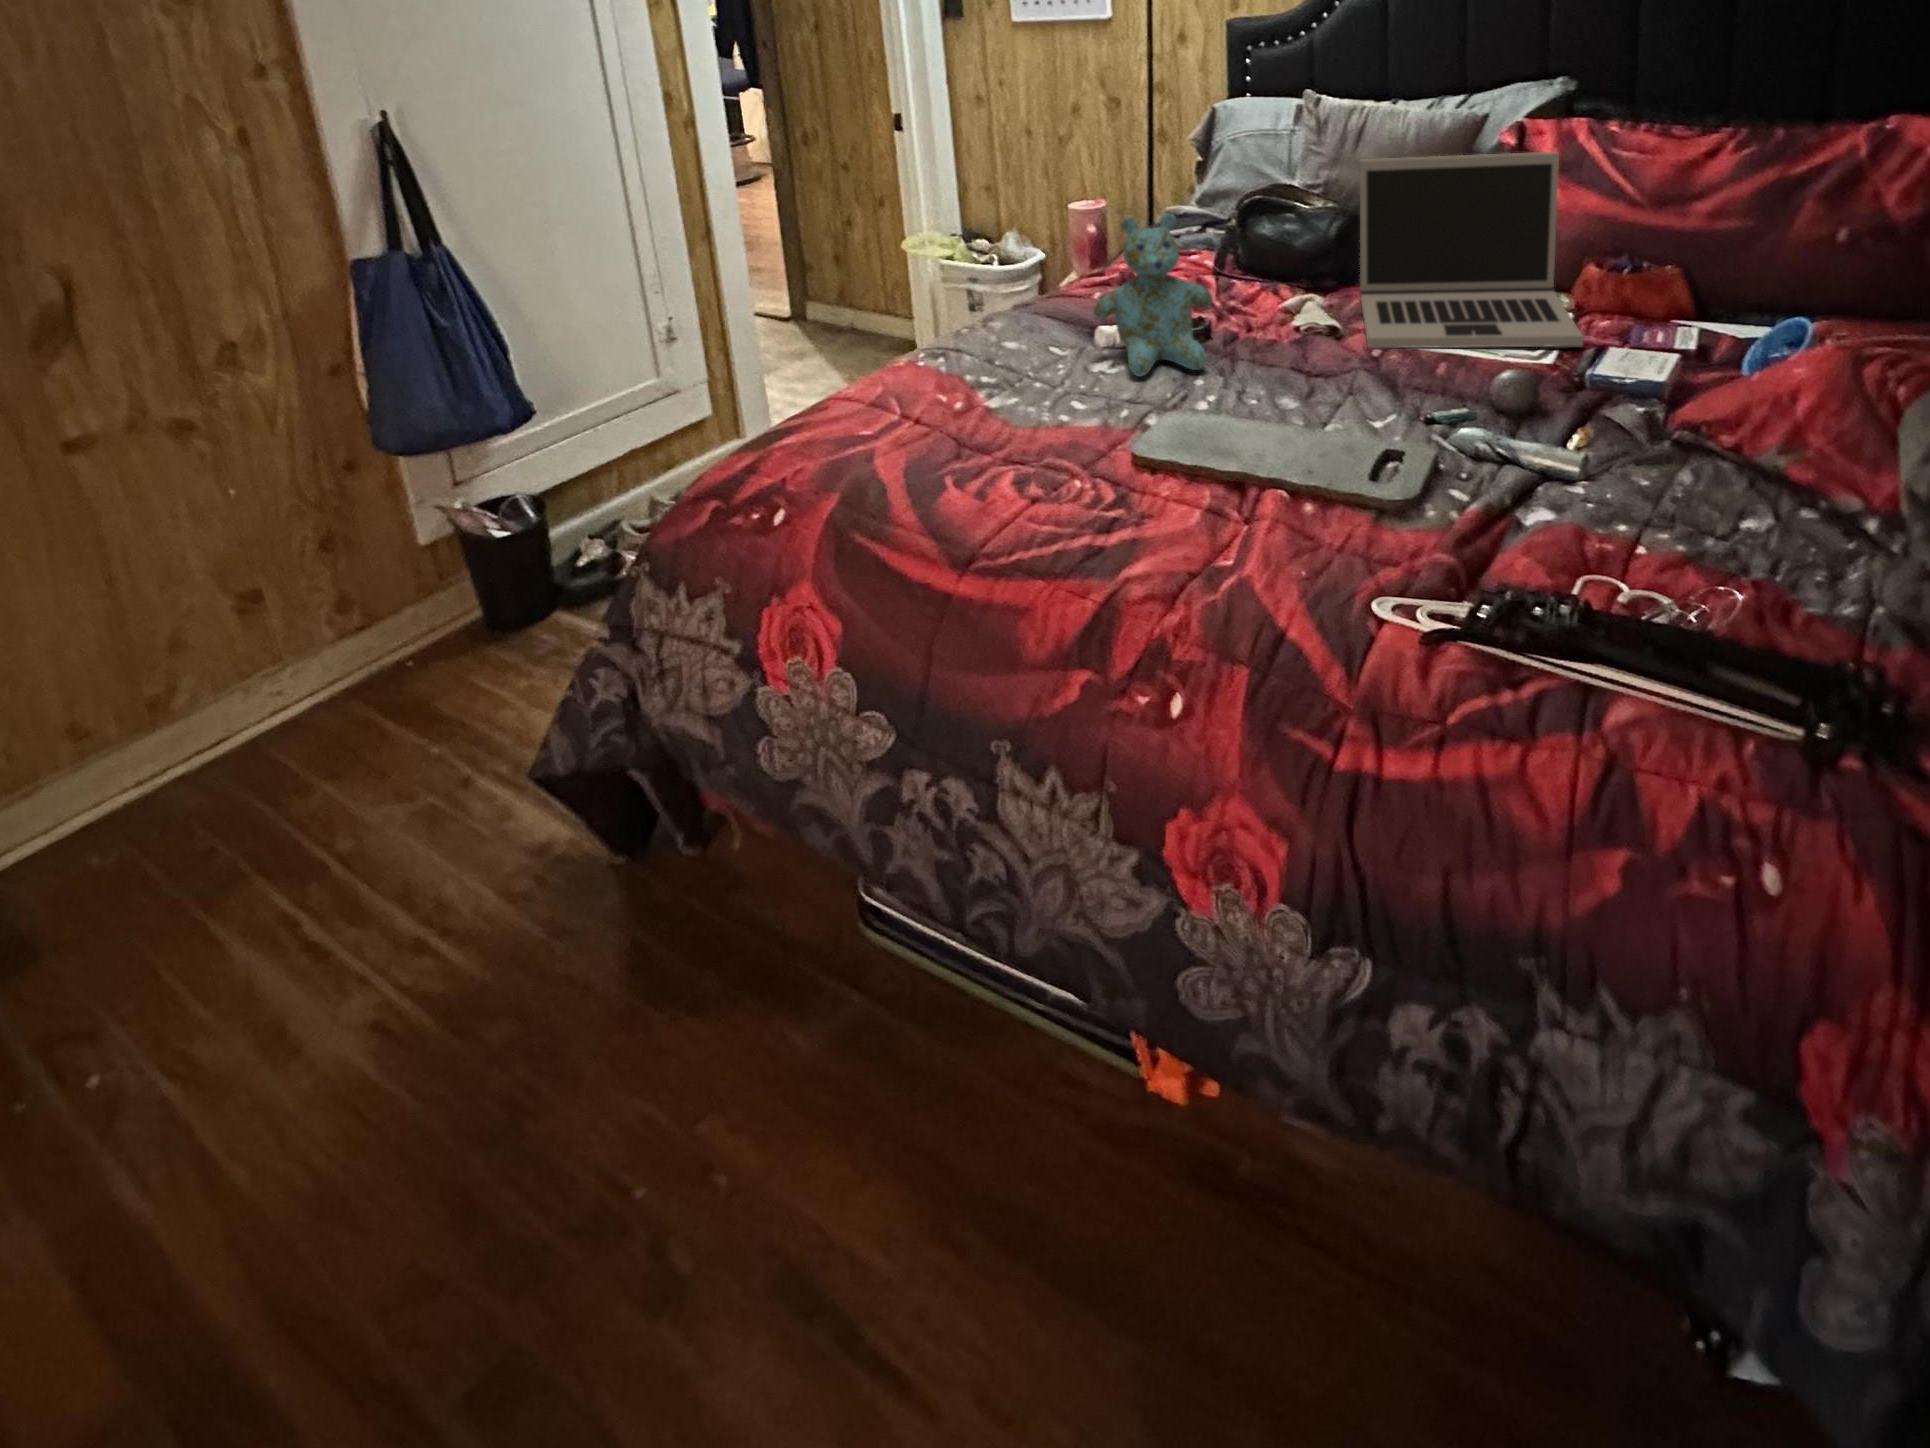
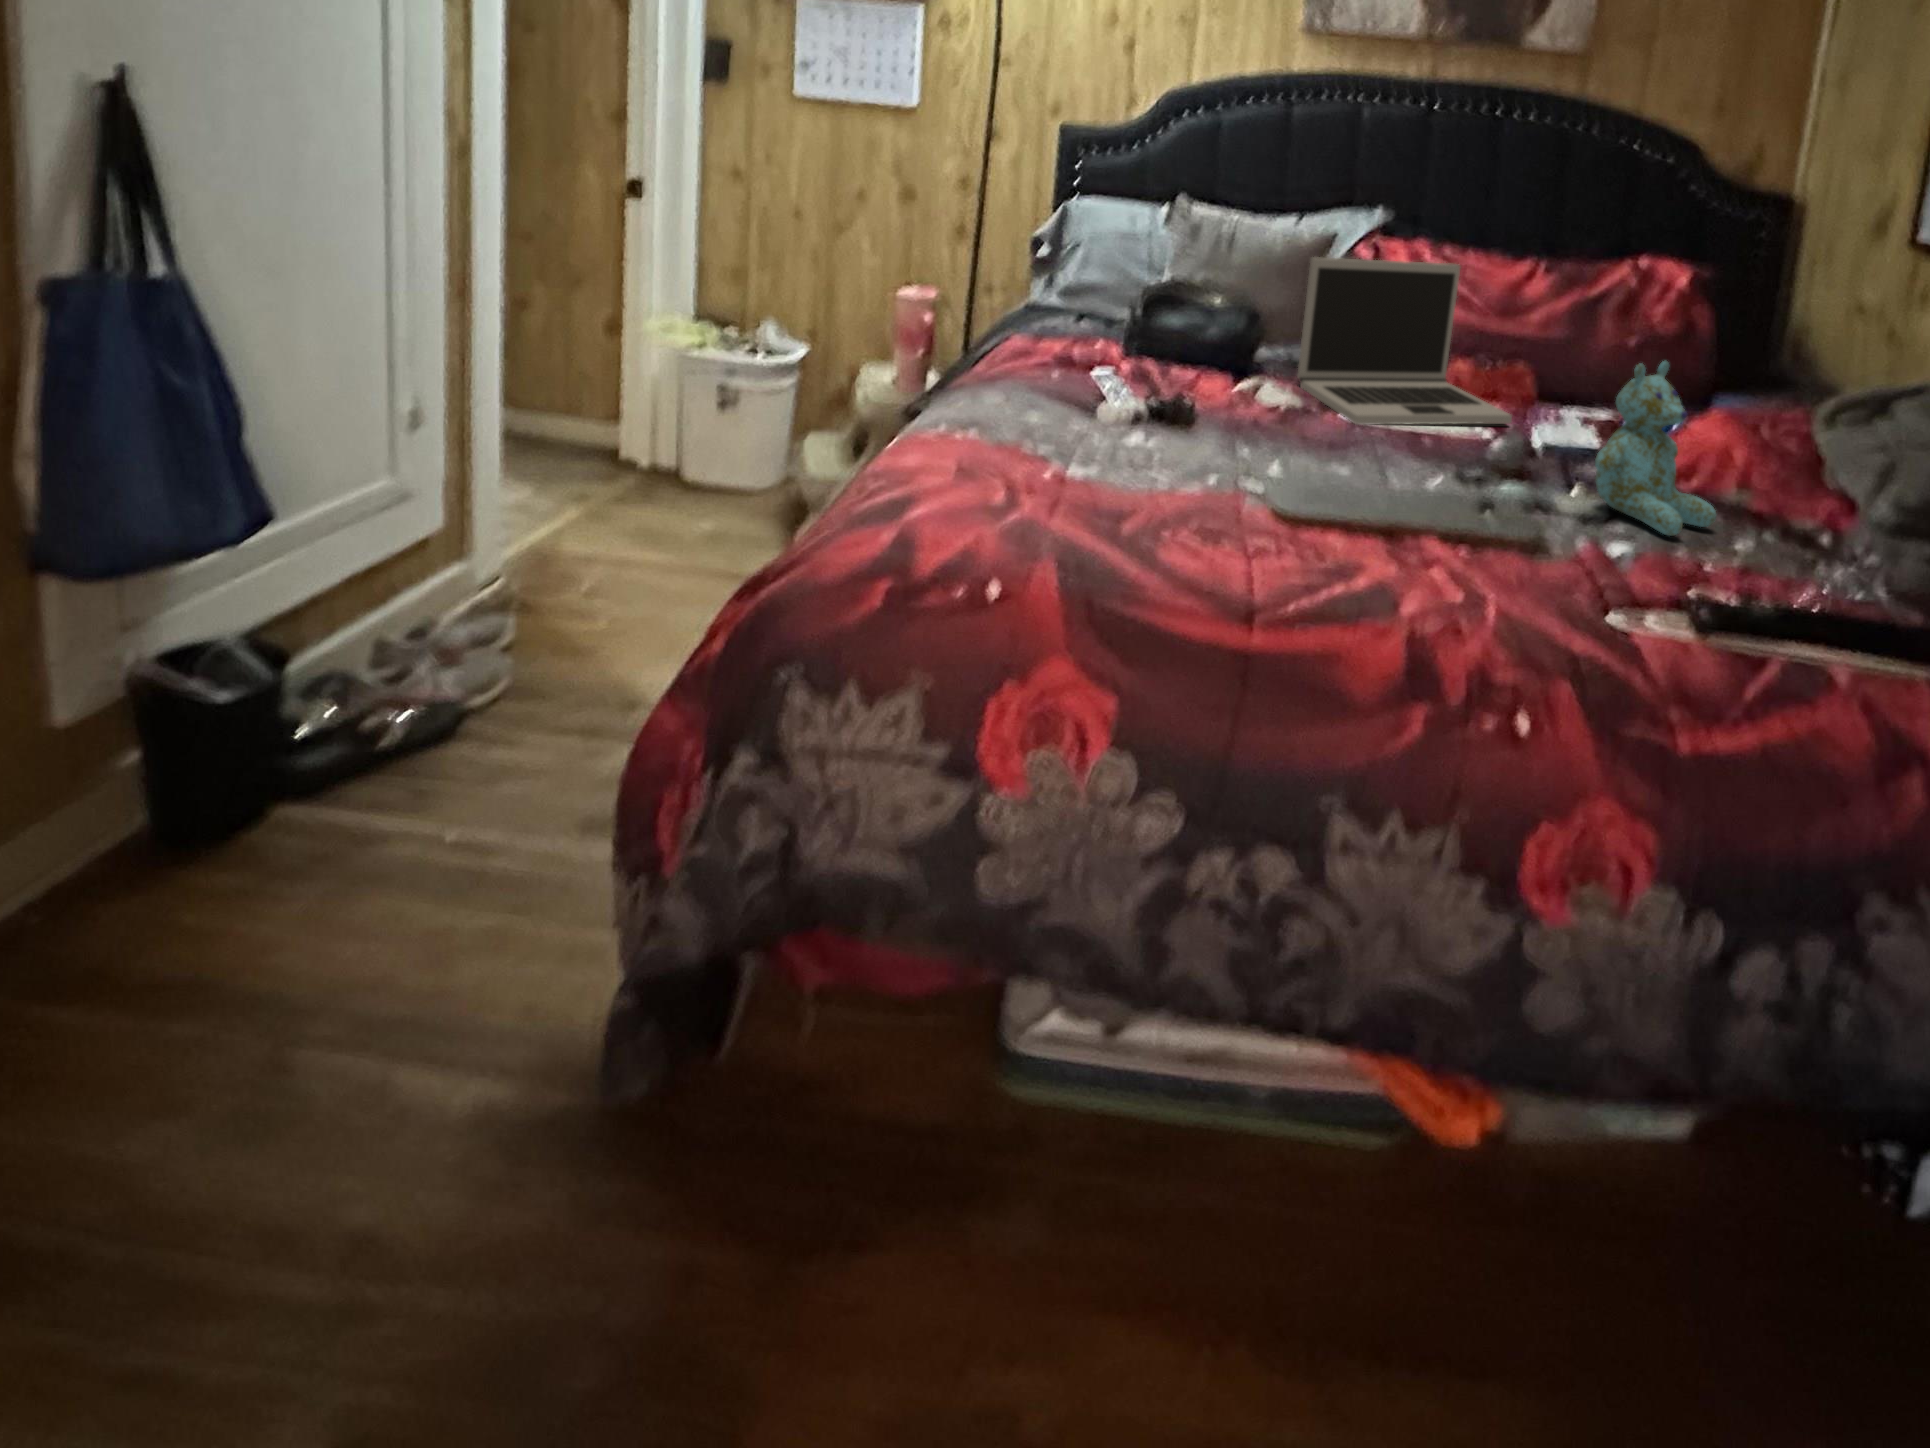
stuffed bear: present [1094,213,1212,376] -> present [1595,361,1716,536]

